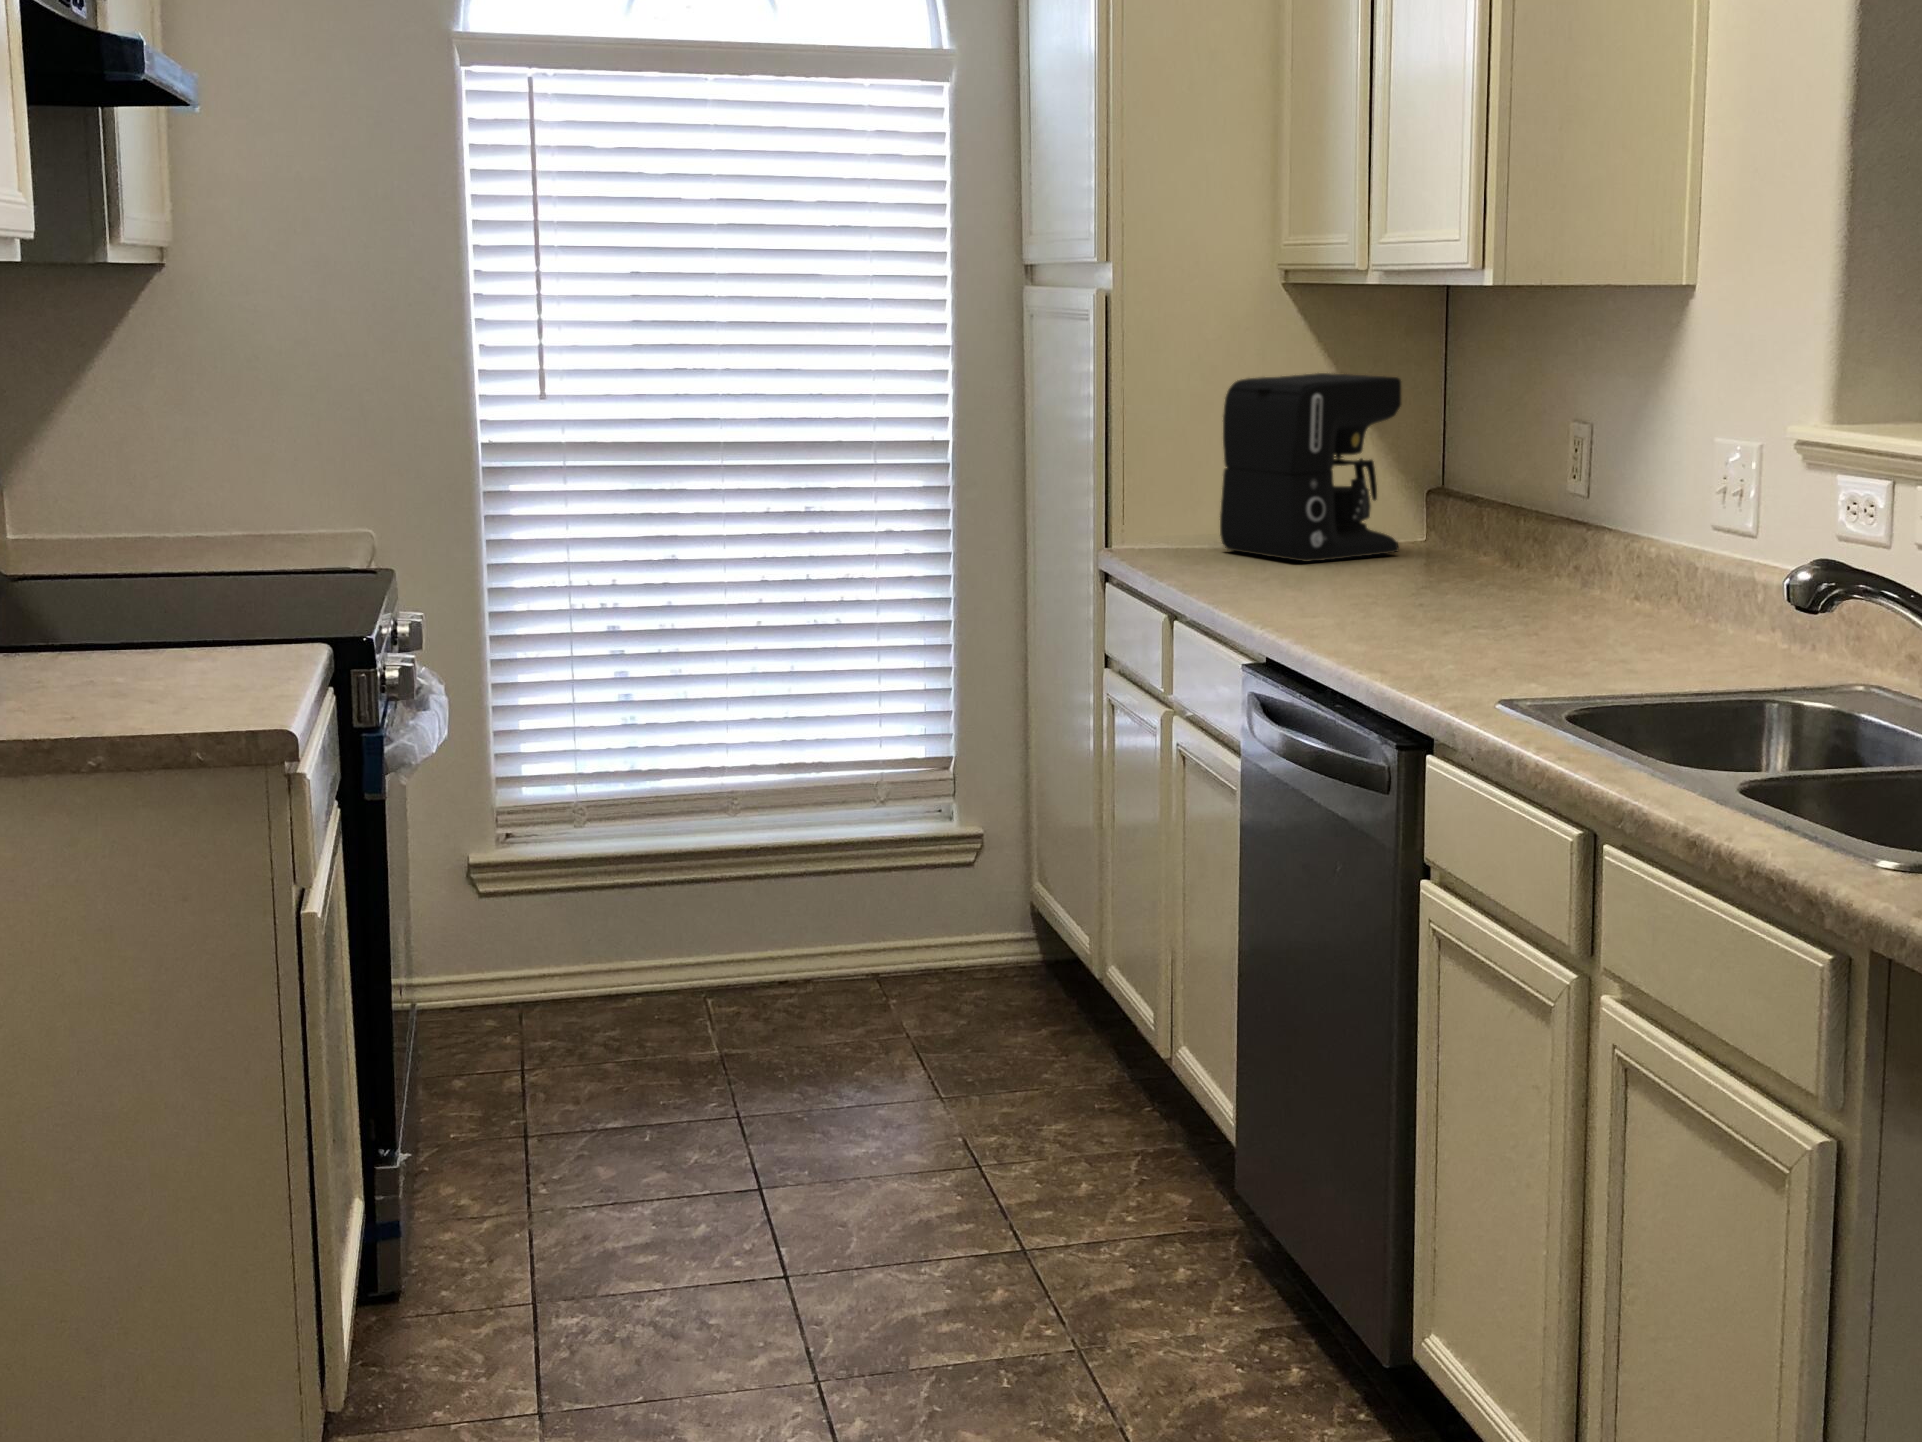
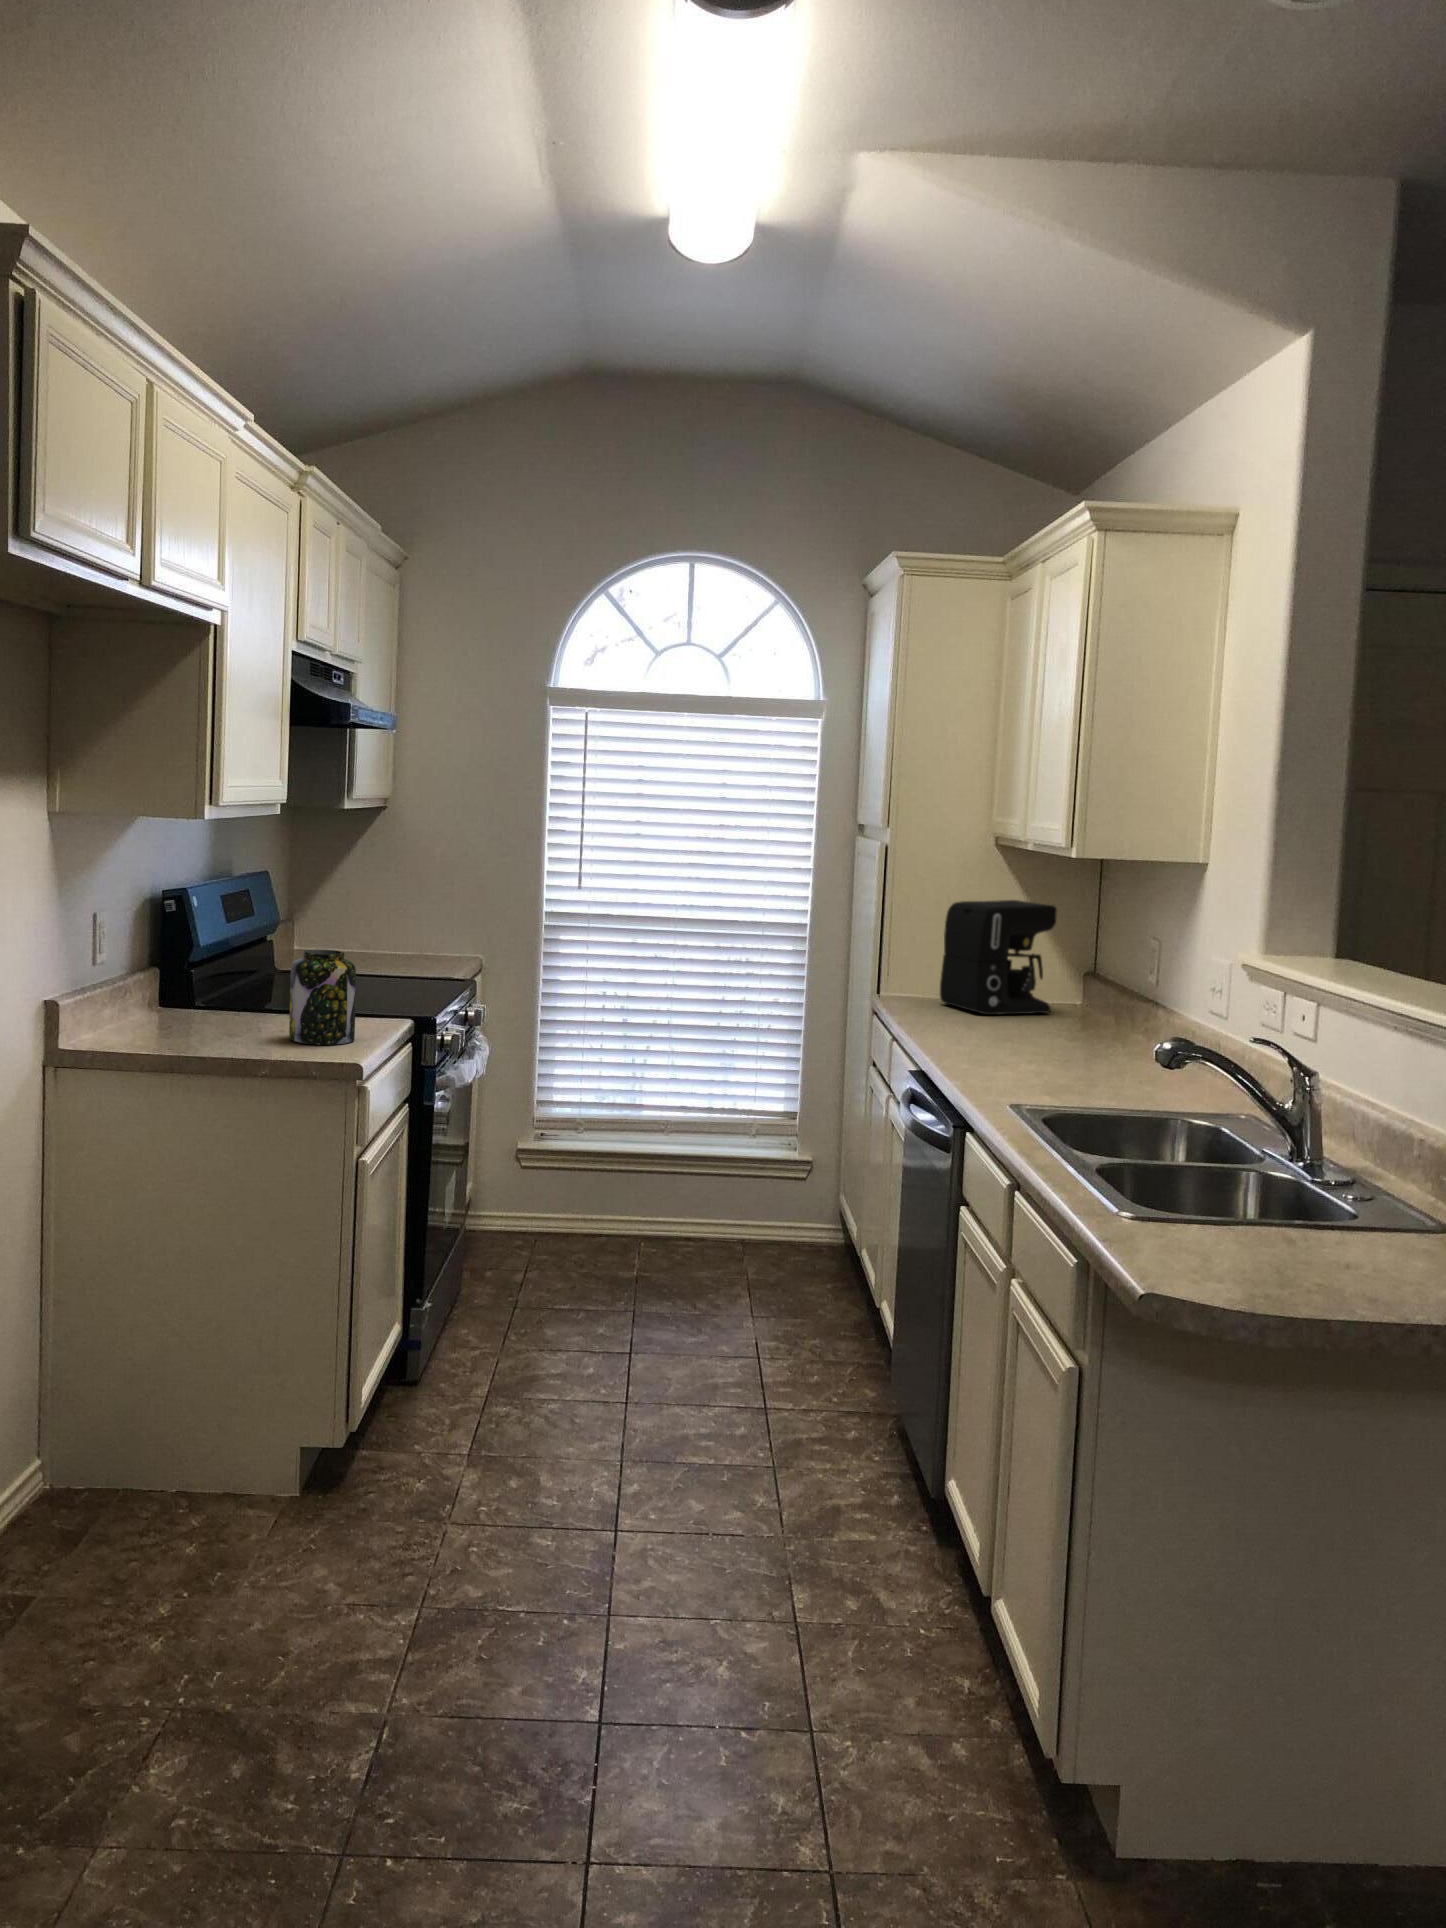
jar: none [96,512,244,699] -> present [289,950,356,1045]

